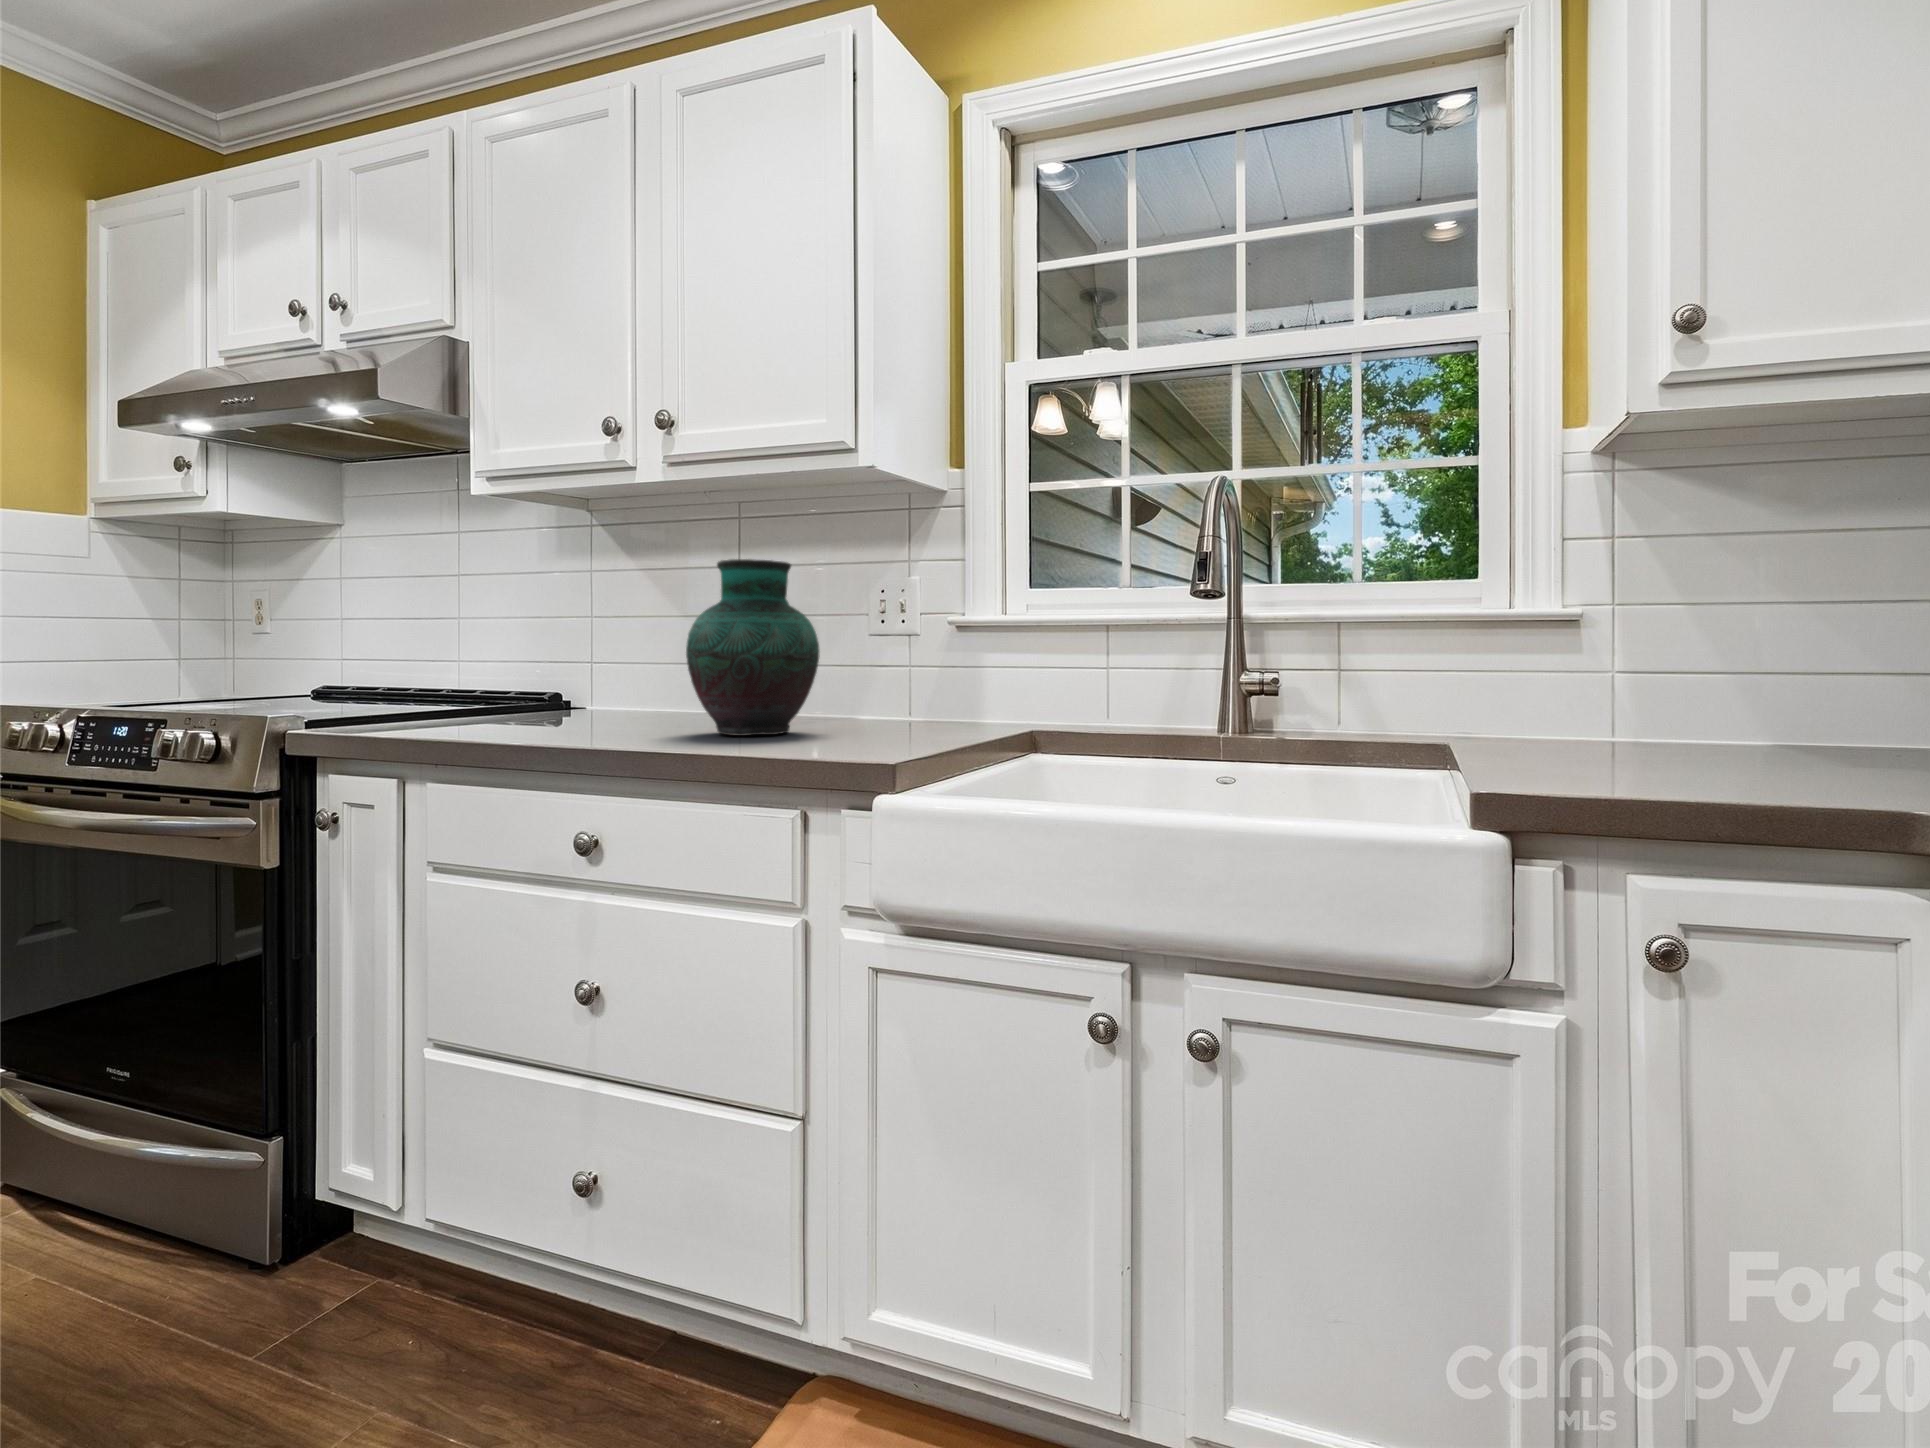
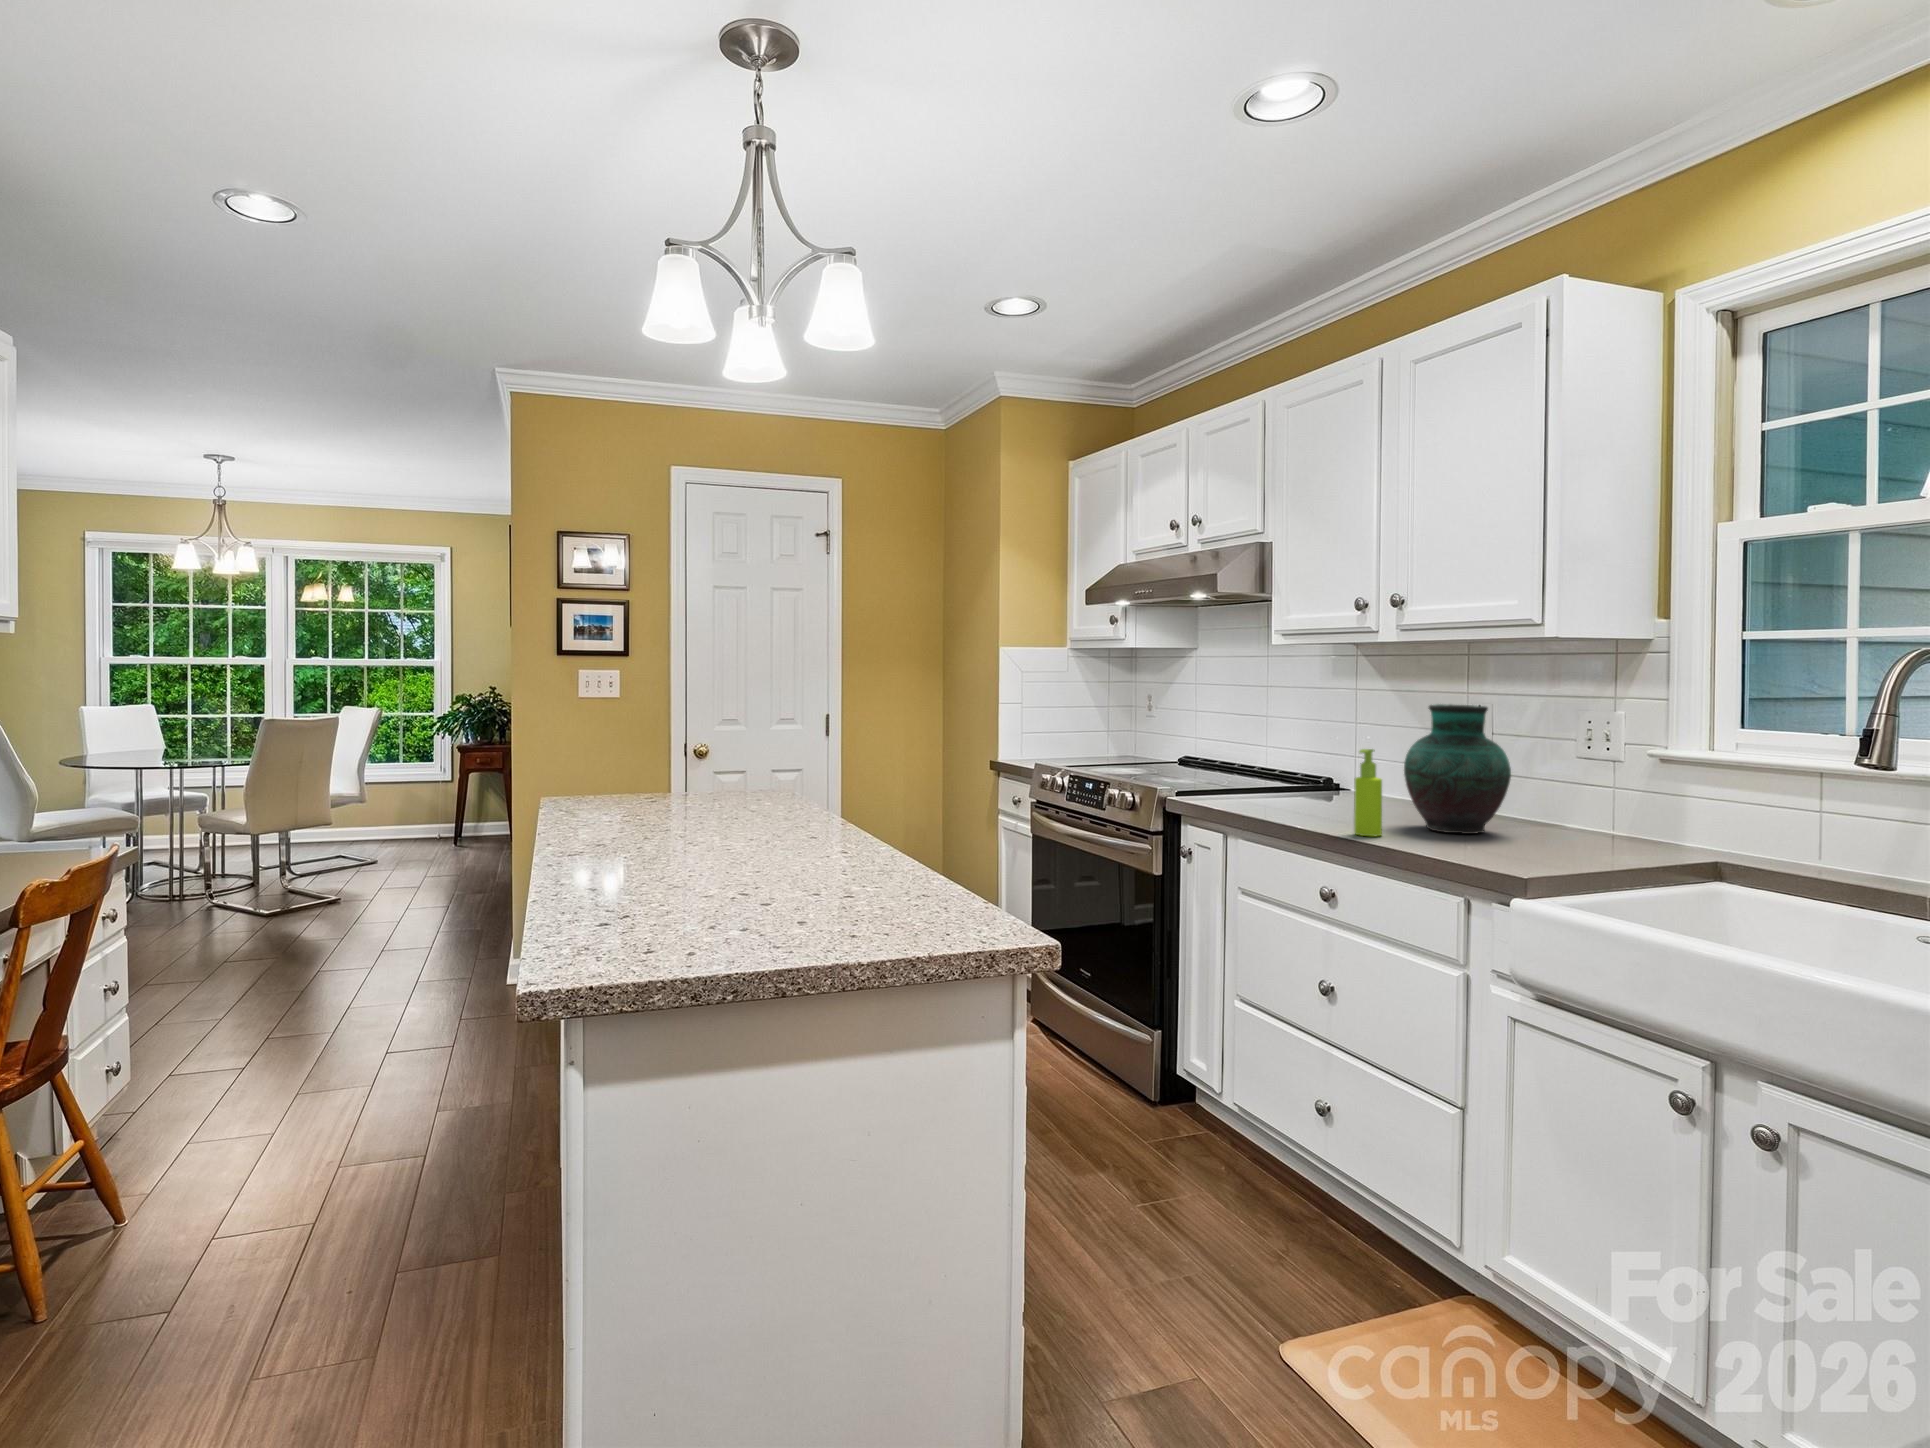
soap dispenser: none [626,615,668,747] -> present [1354,749,1382,836]

